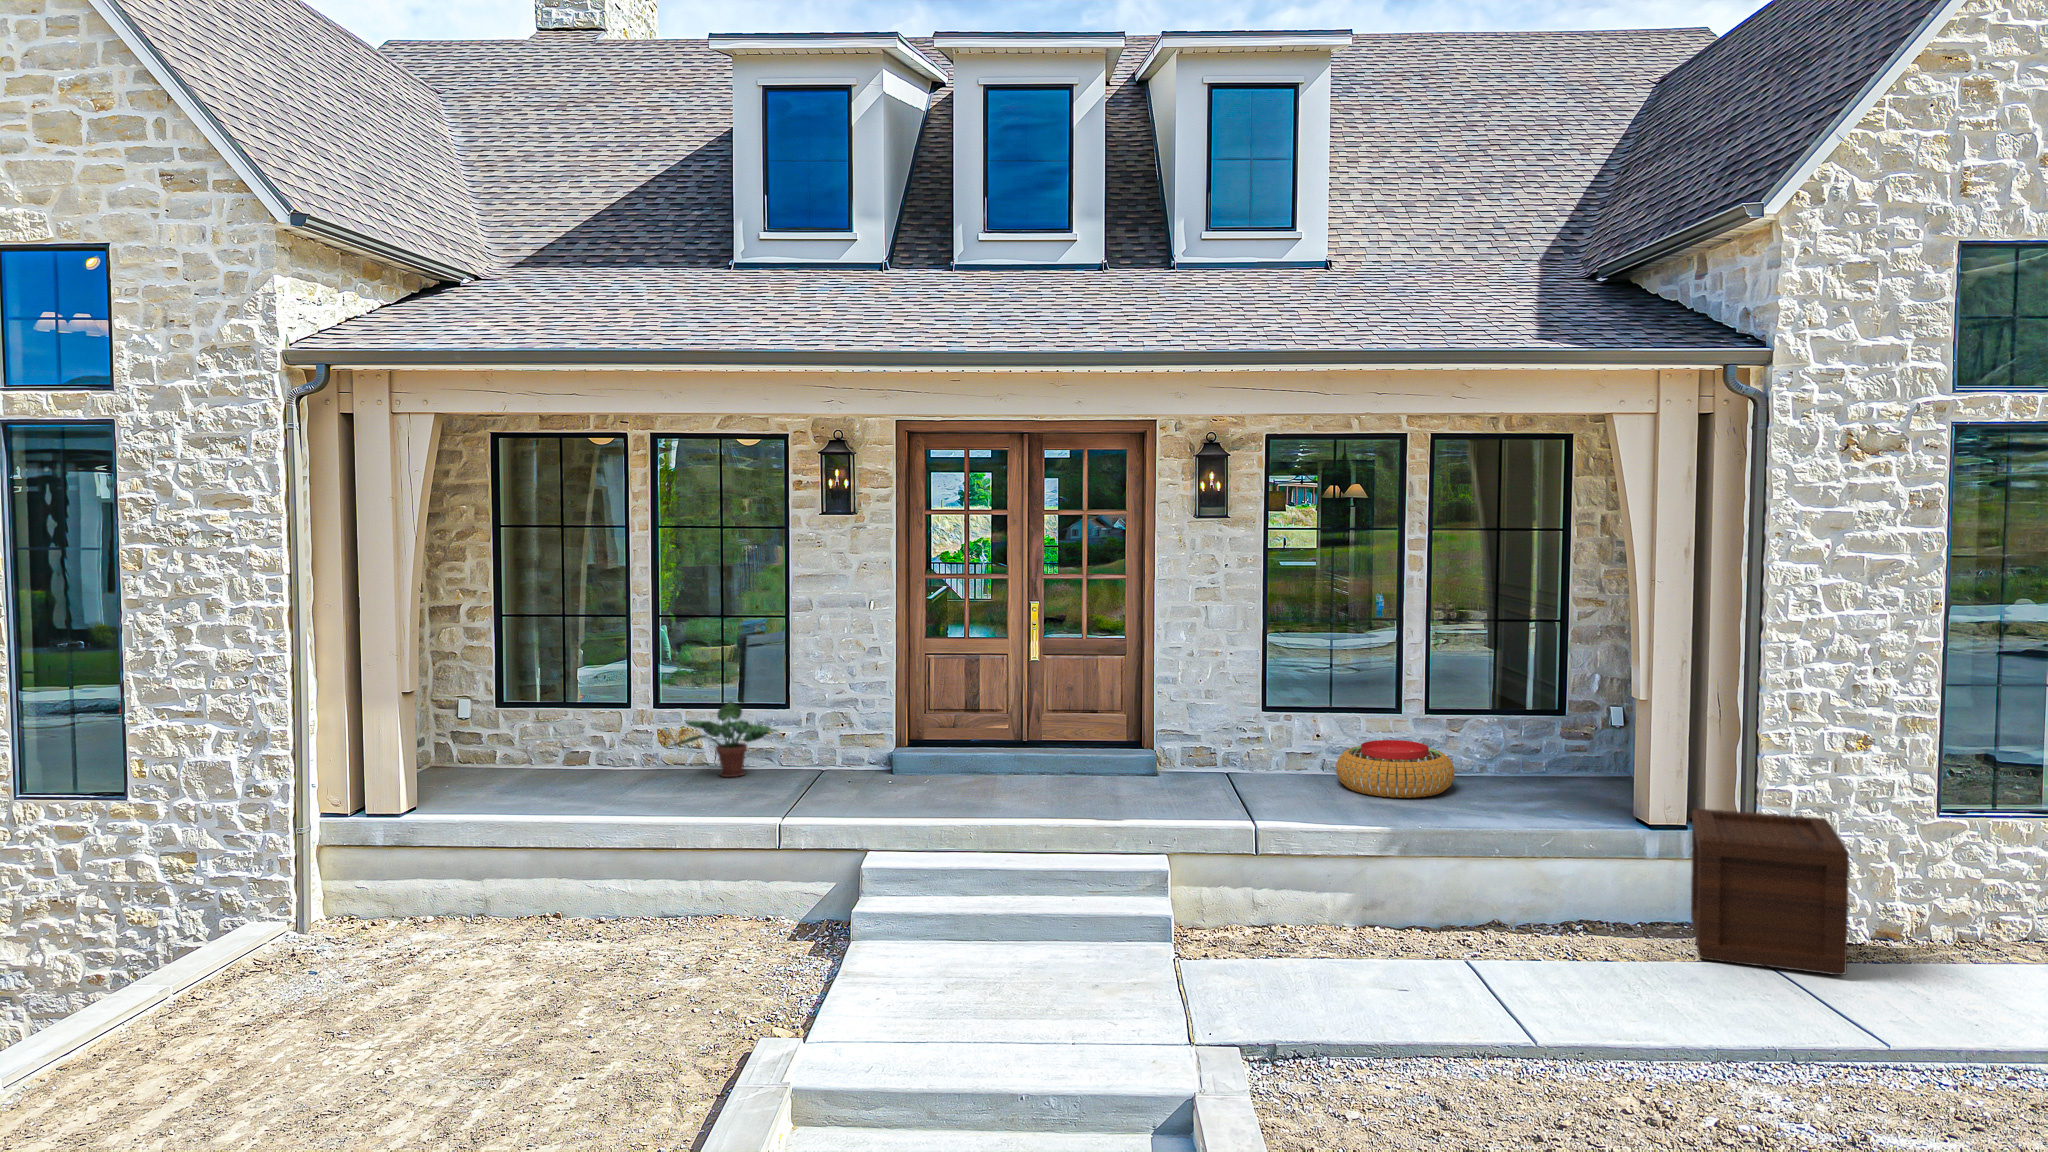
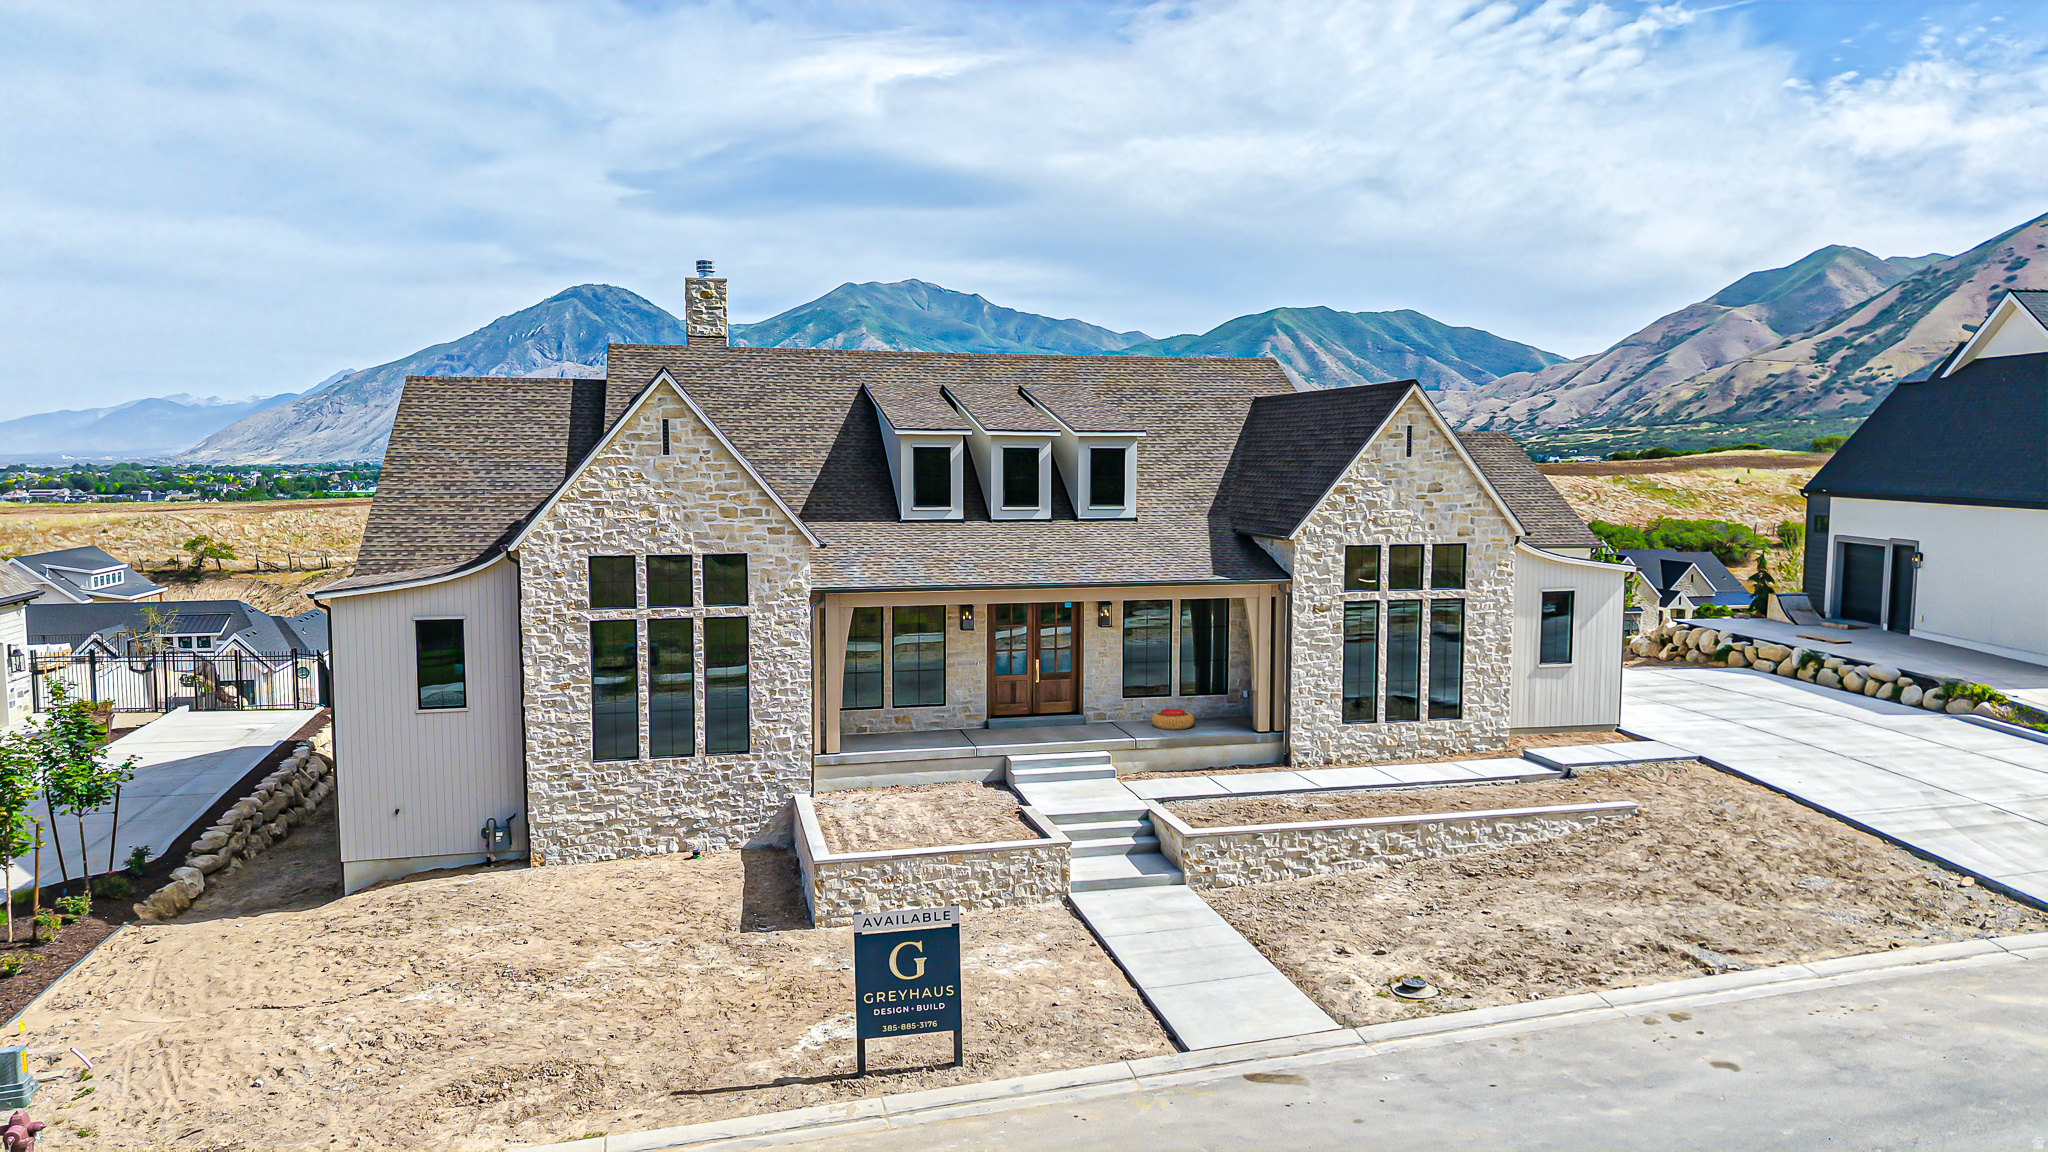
potted plant: present [668,701,777,777] -> none [902,706,946,737]
wooden crate: present [1691,809,1849,975] -> none [1272,726,1314,773]

